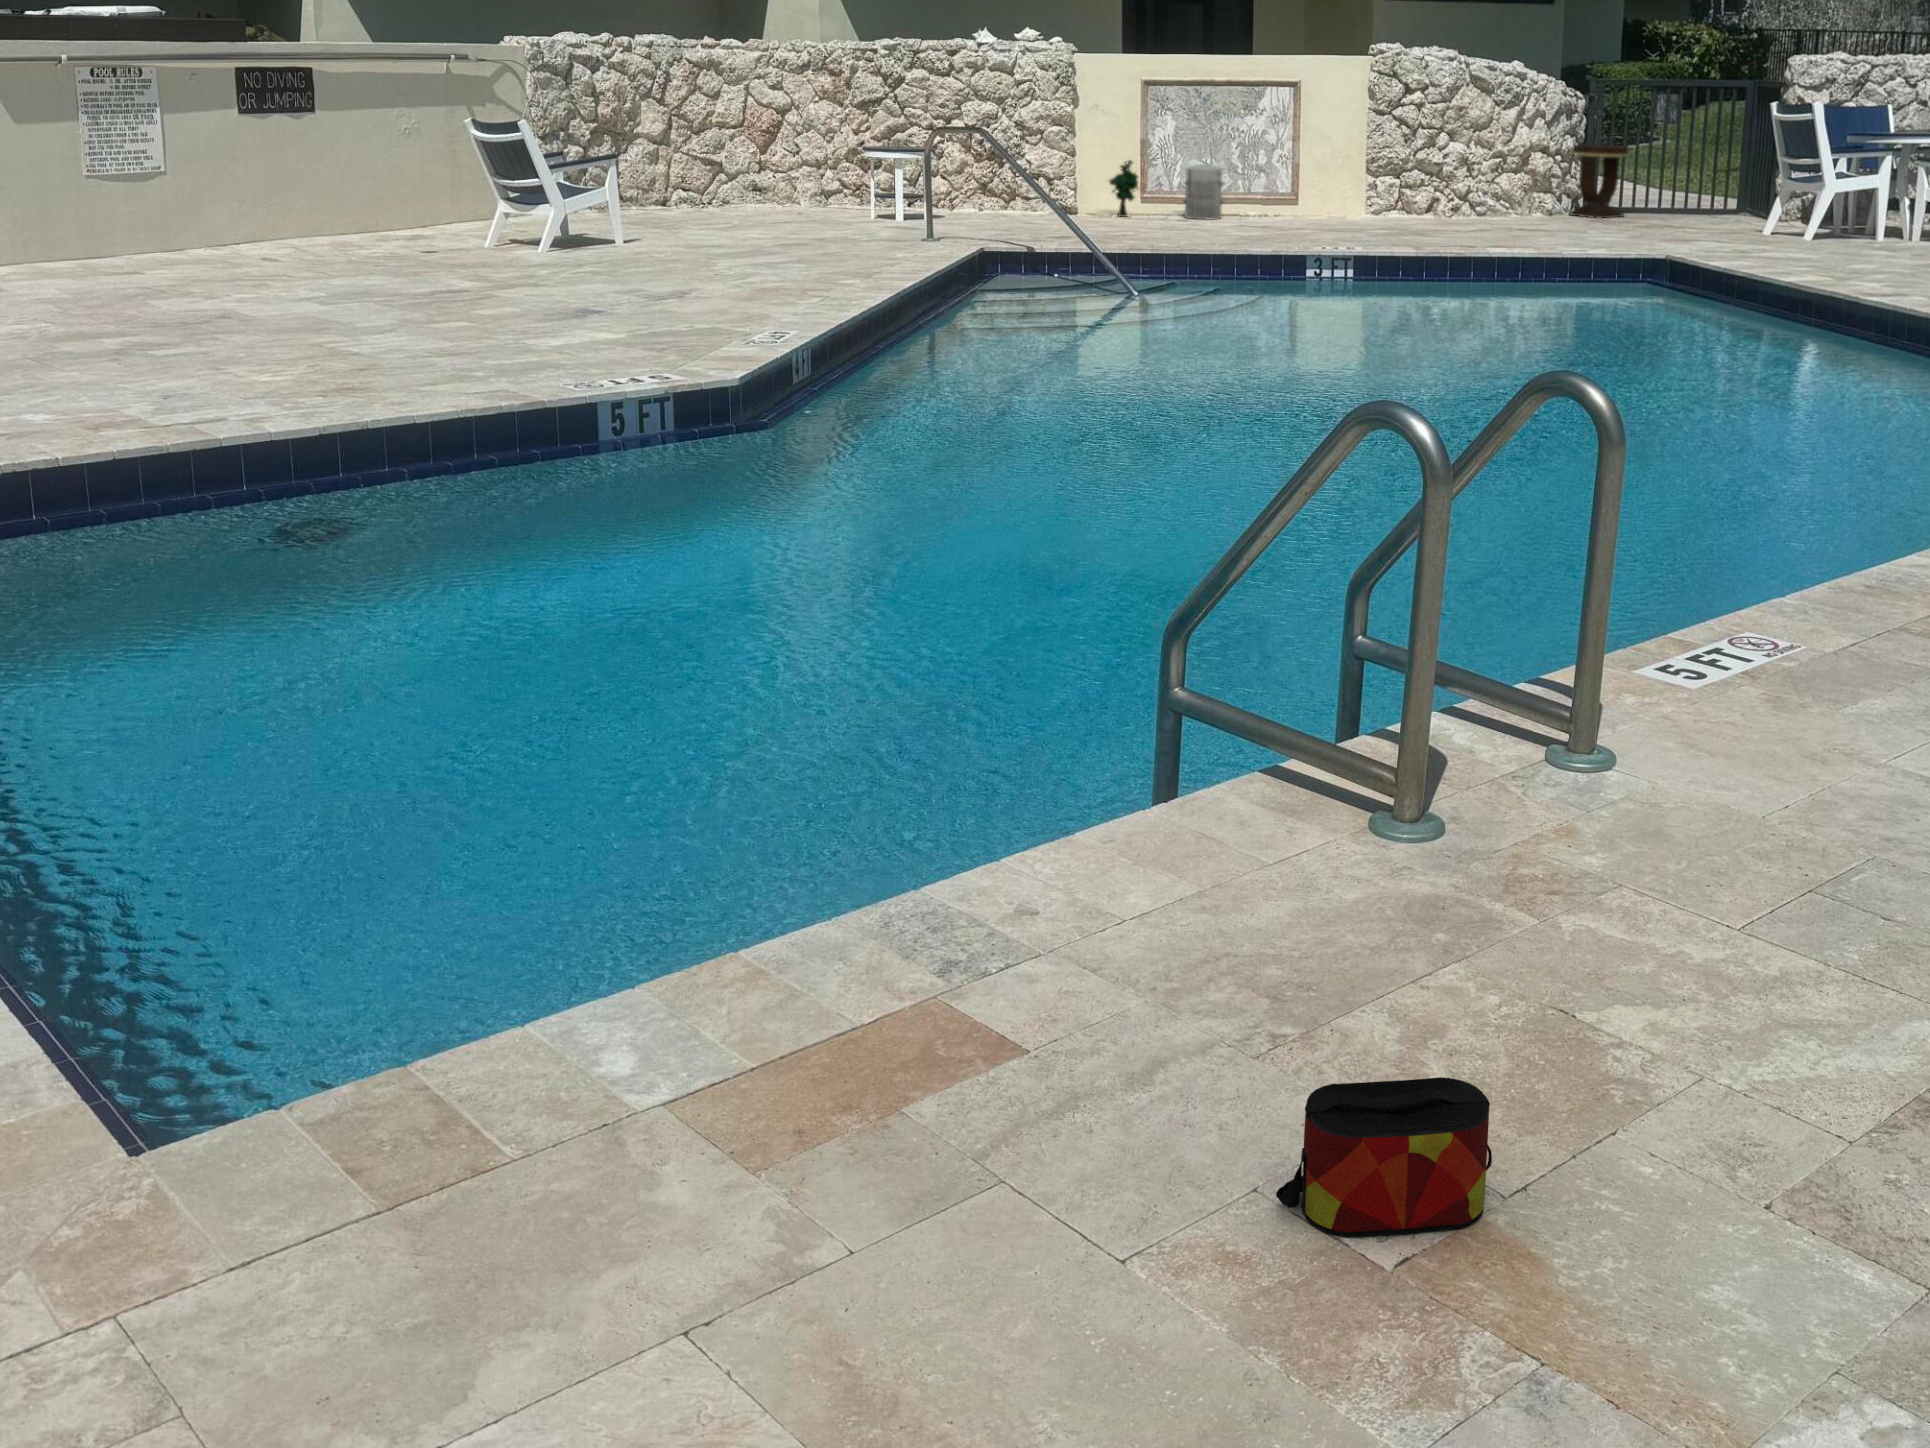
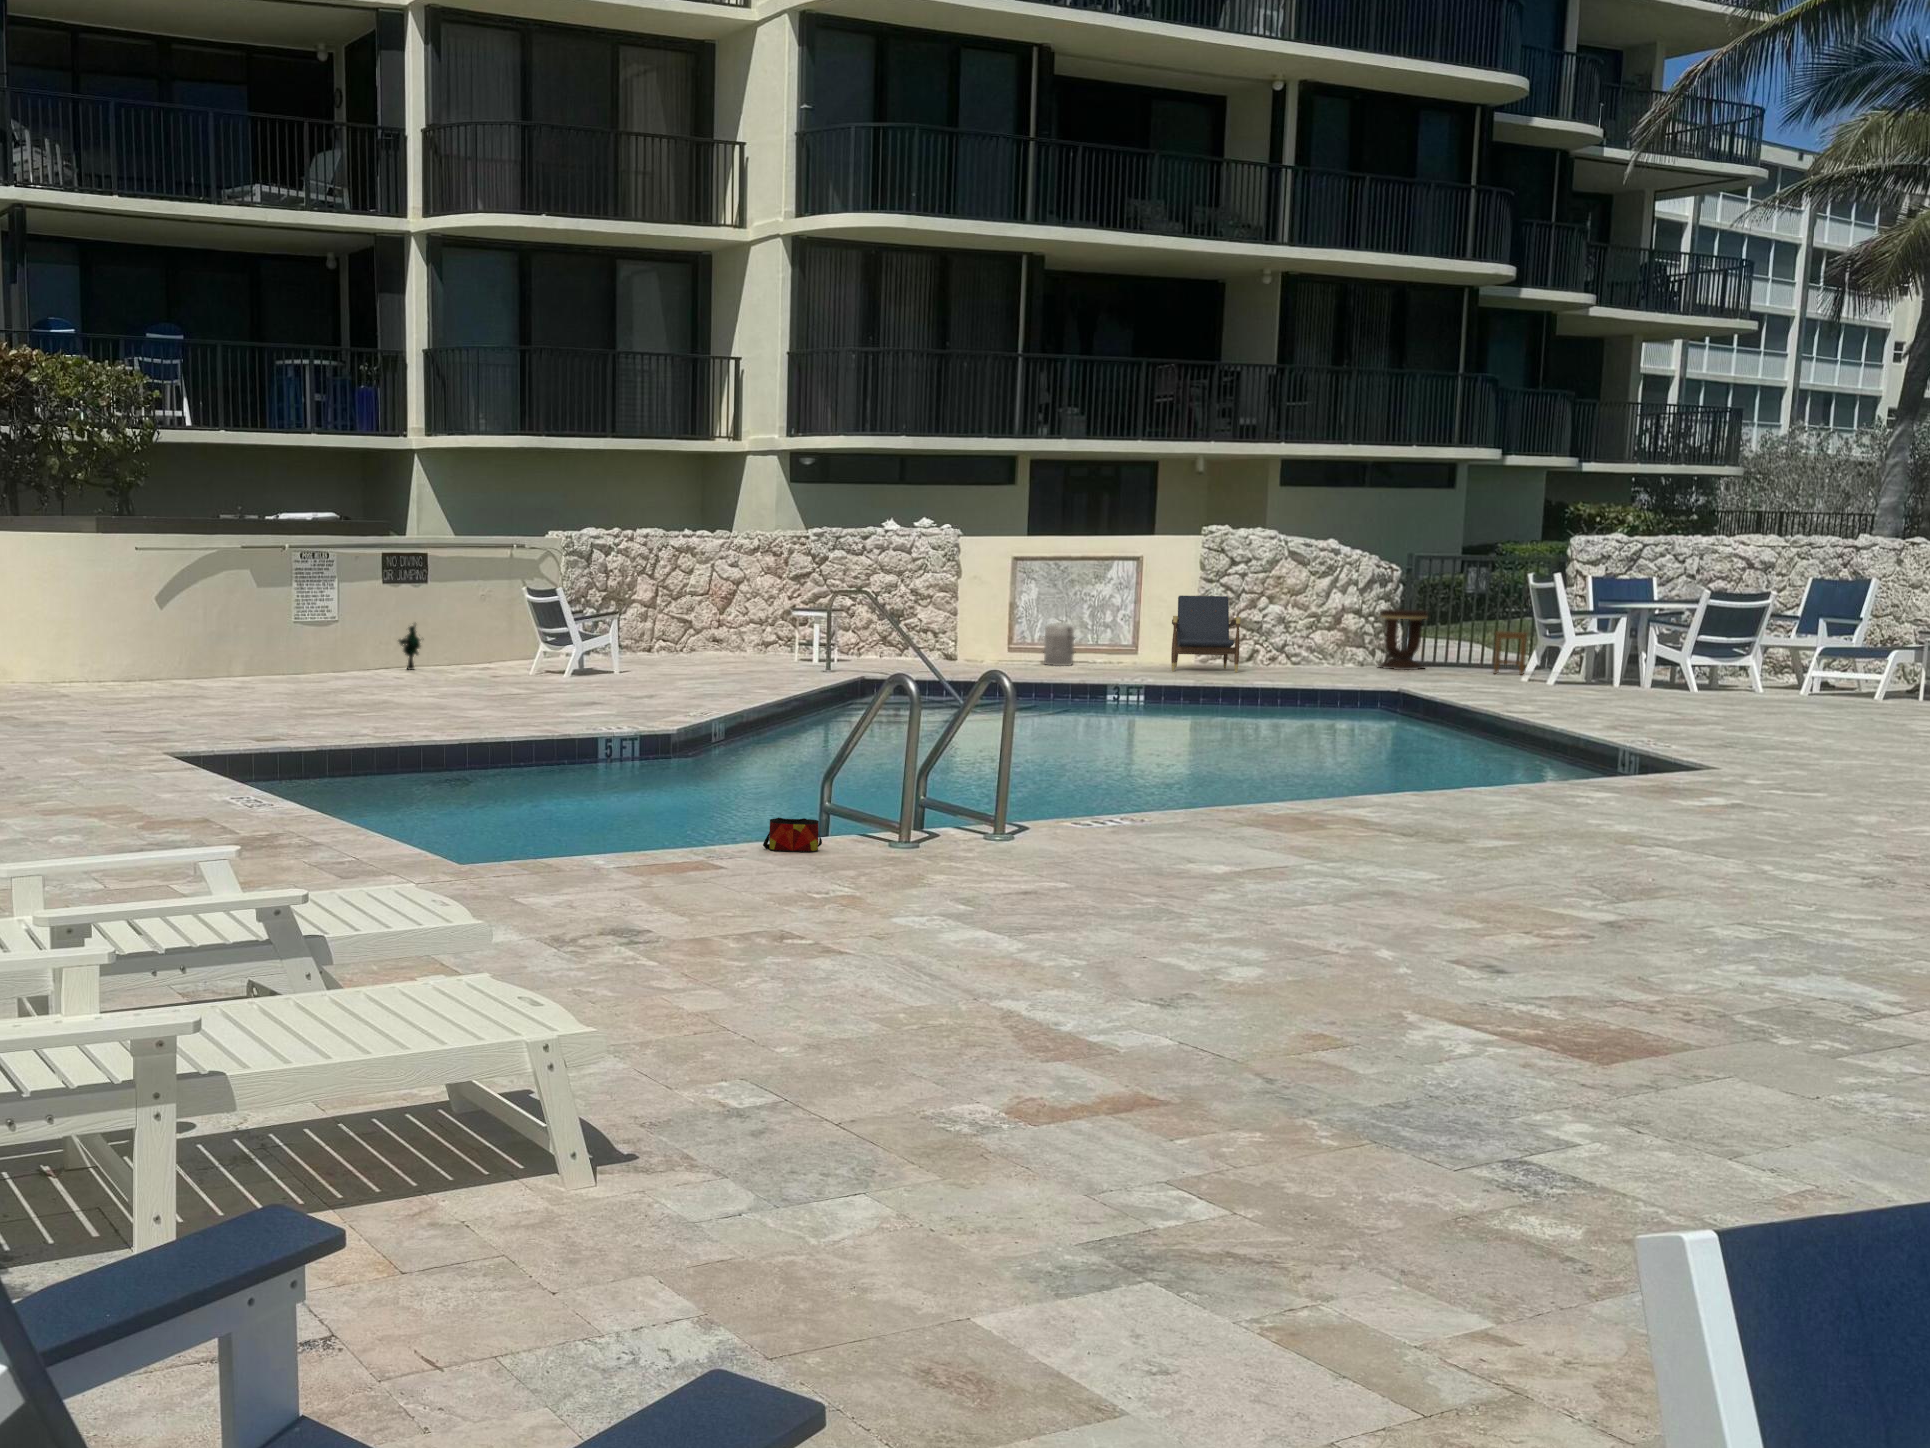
lounge chair: none [1346,129,1433,227] -> present [1171,596,1241,673]
decorative plant: present [1109,161,1138,217] -> present [399,624,421,670]
stool: none [1707,171,1750,224] -> present [1494,631,1528,675]

